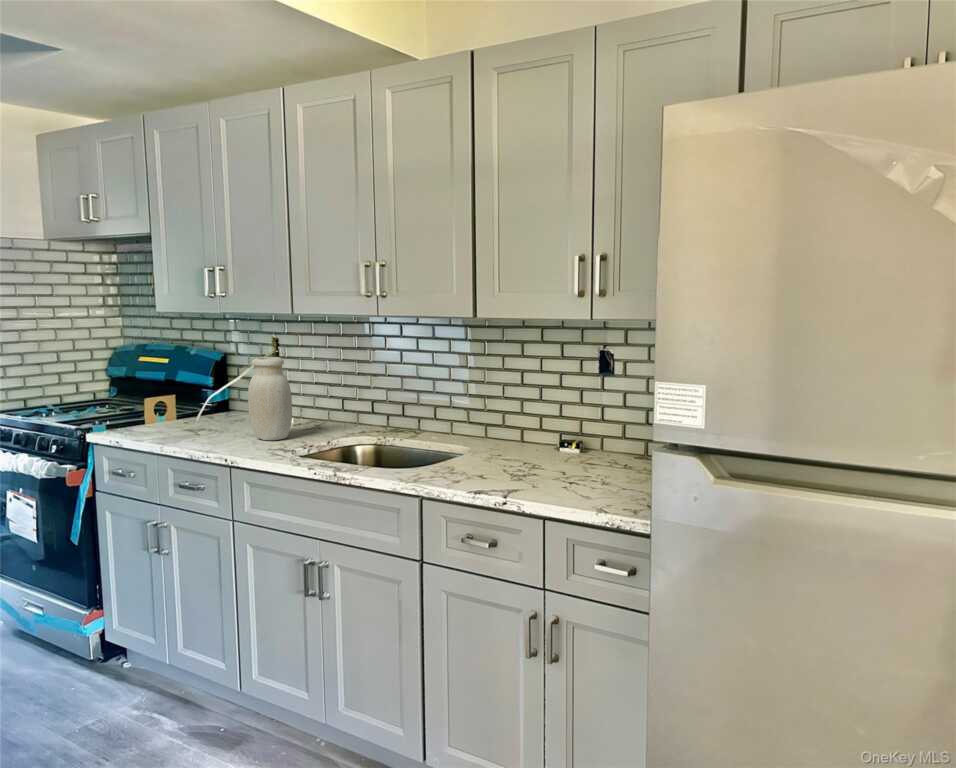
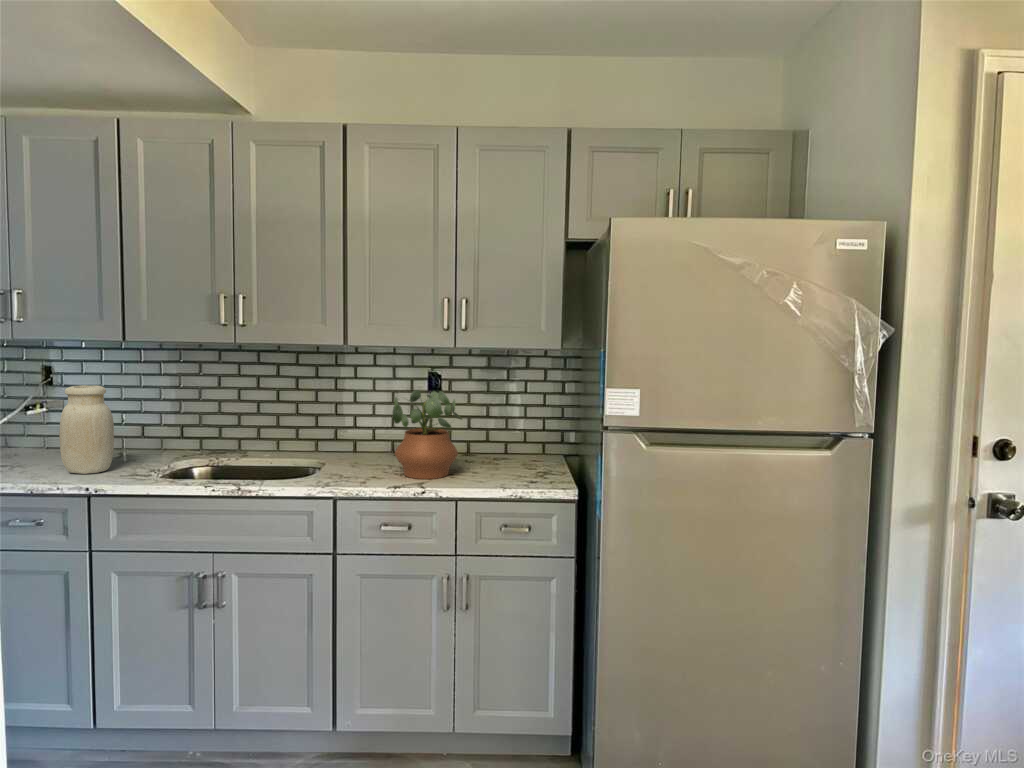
potted plant: none [499,372,595,487] -> present [392,390,462,479]

